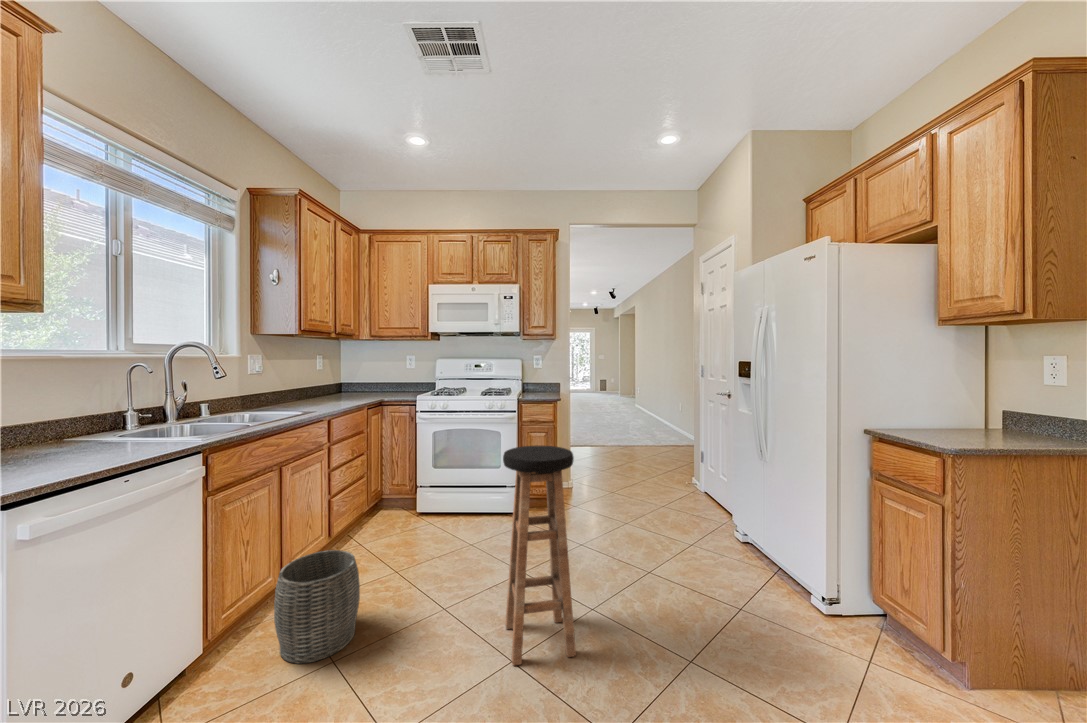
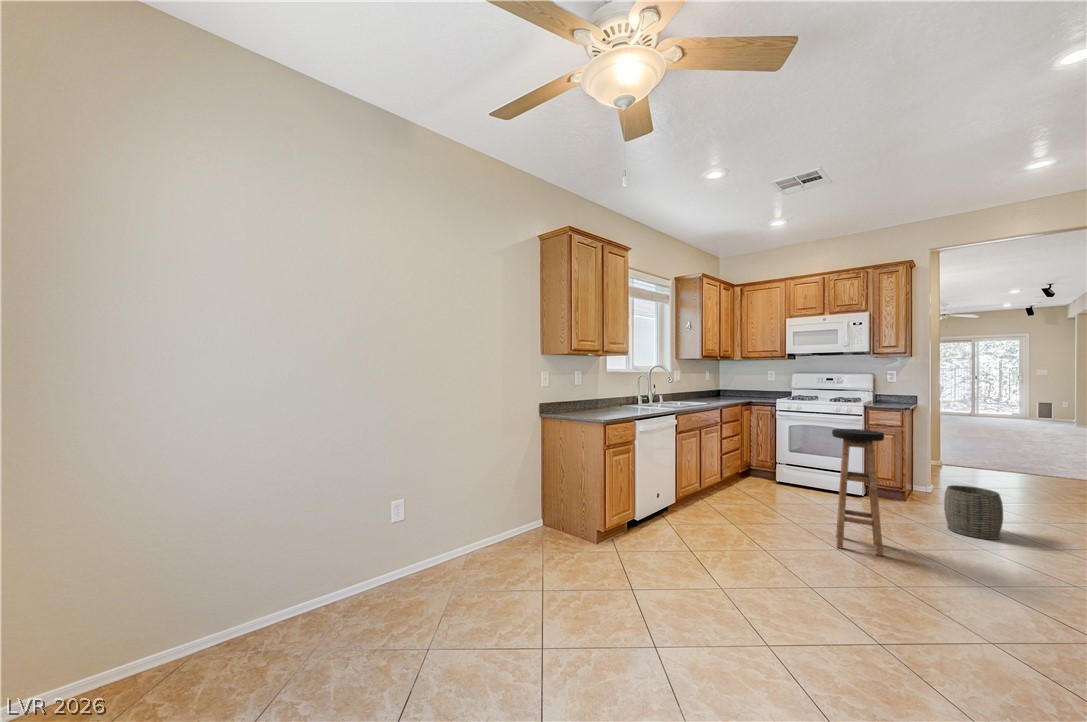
woven basket: present [274,550,360,664] -> present [944,485,1003,540]

